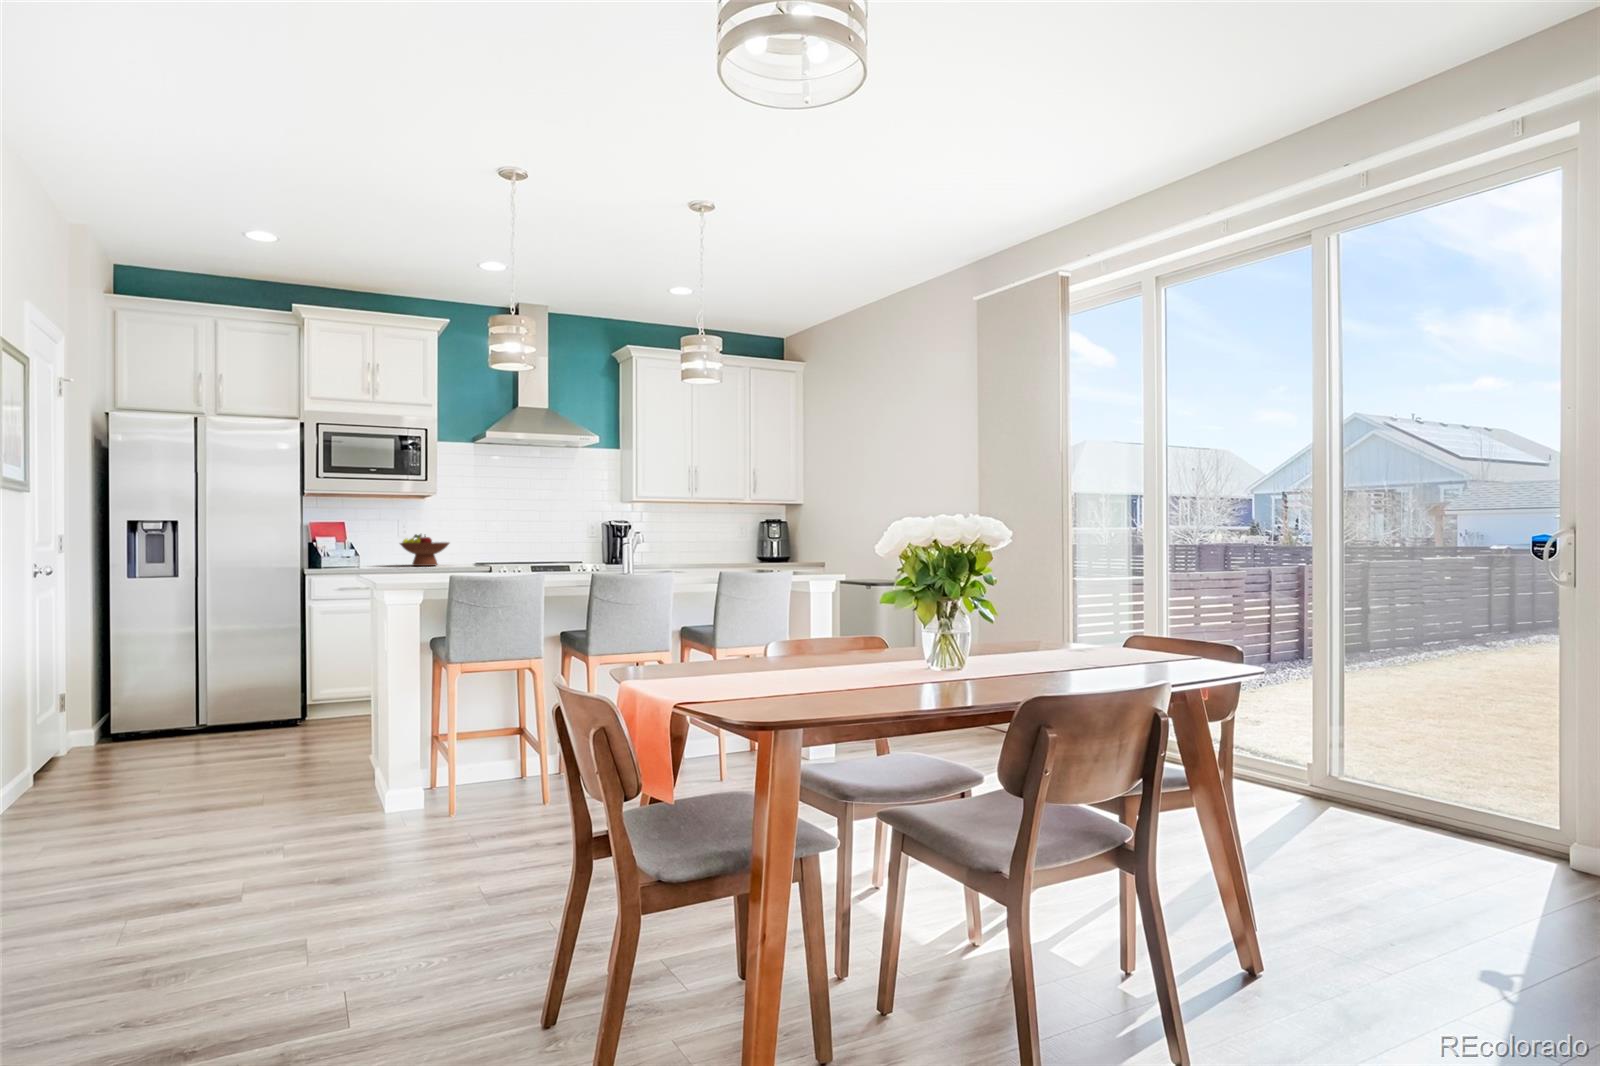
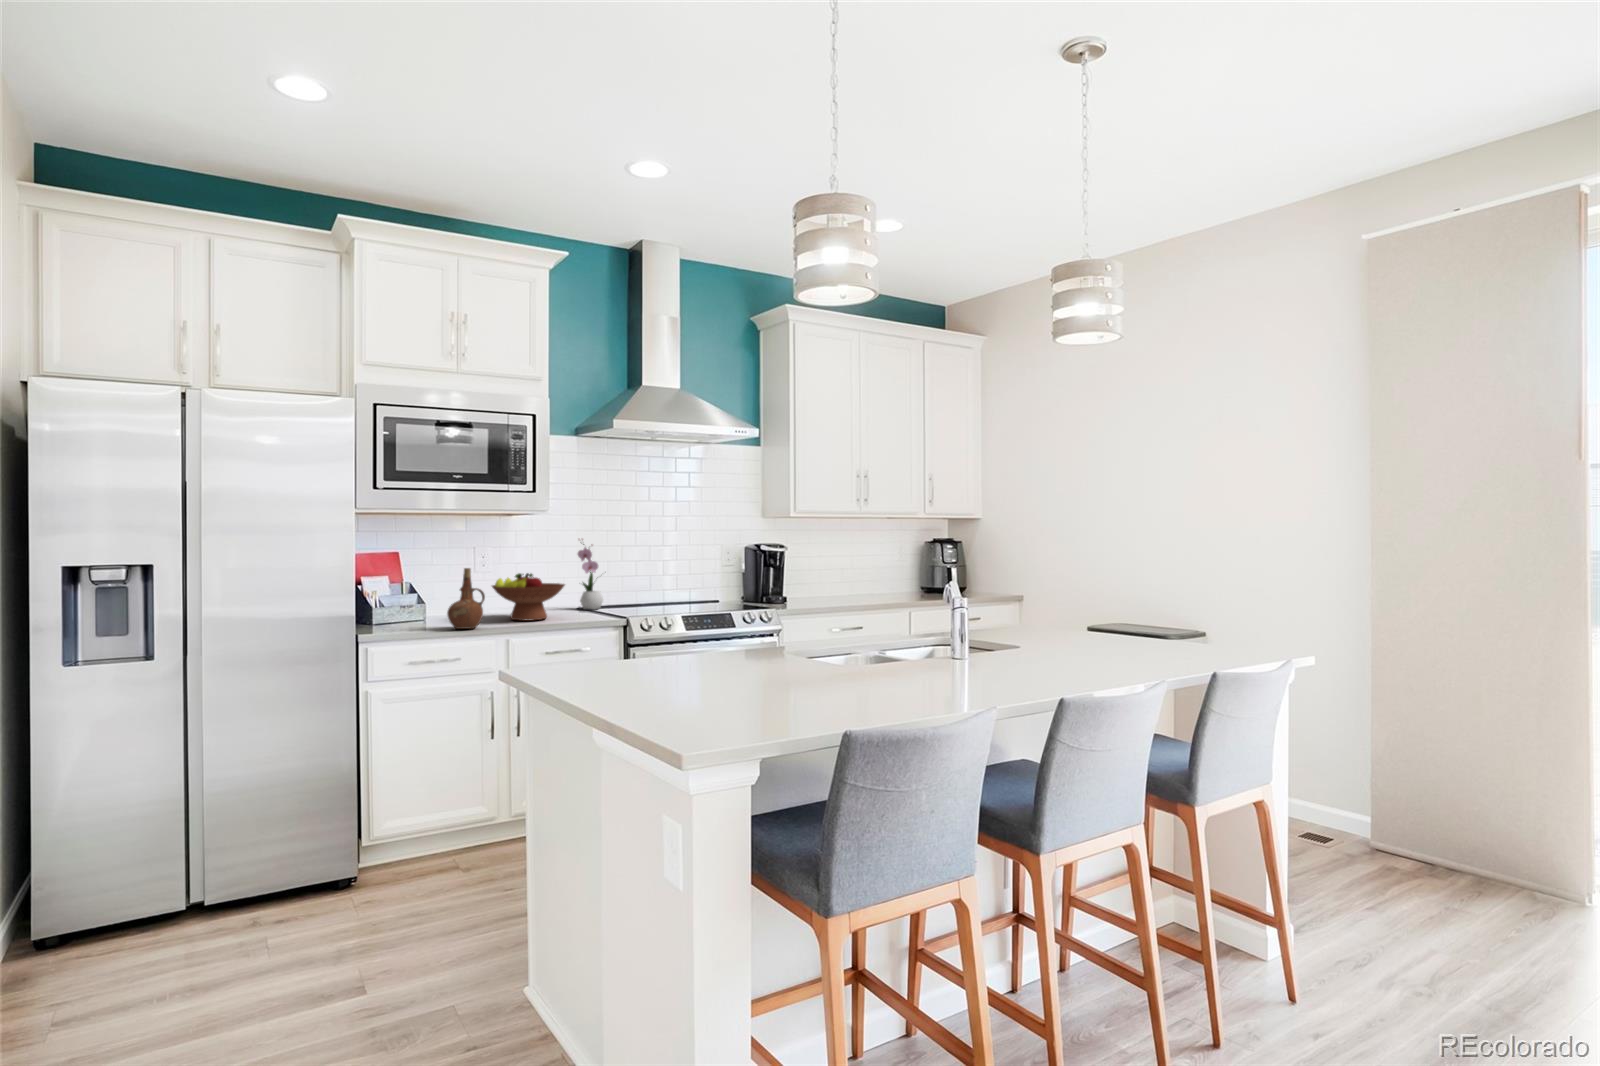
flower arrangement: none [467,513,489,563] -> present [578,544,603,610]
ceramic pitcher: none [364,529,389,568] -> present [447,568,485,629]

